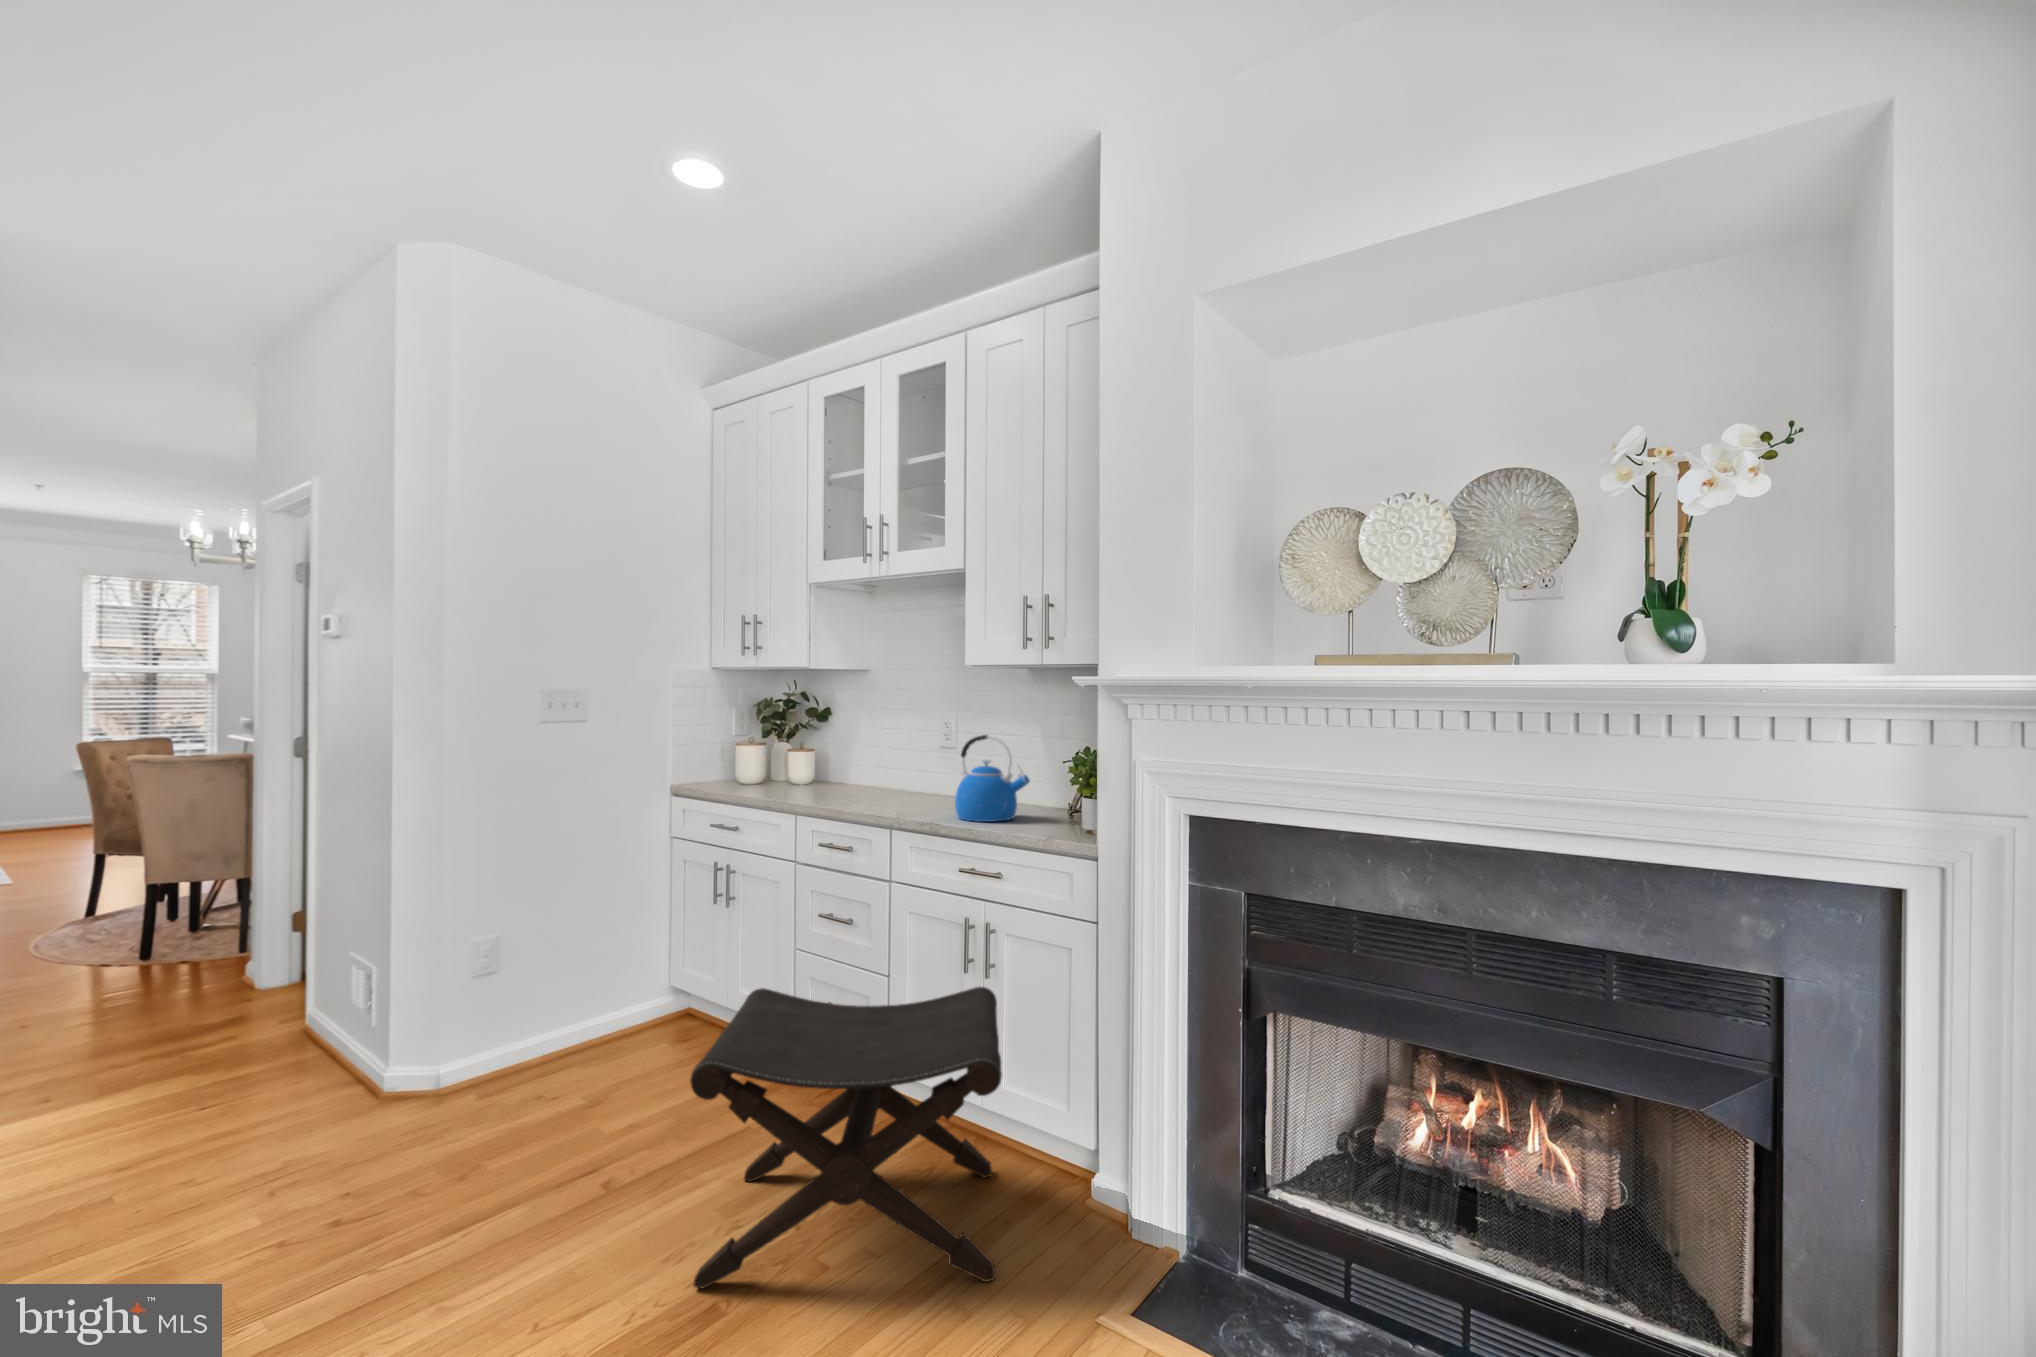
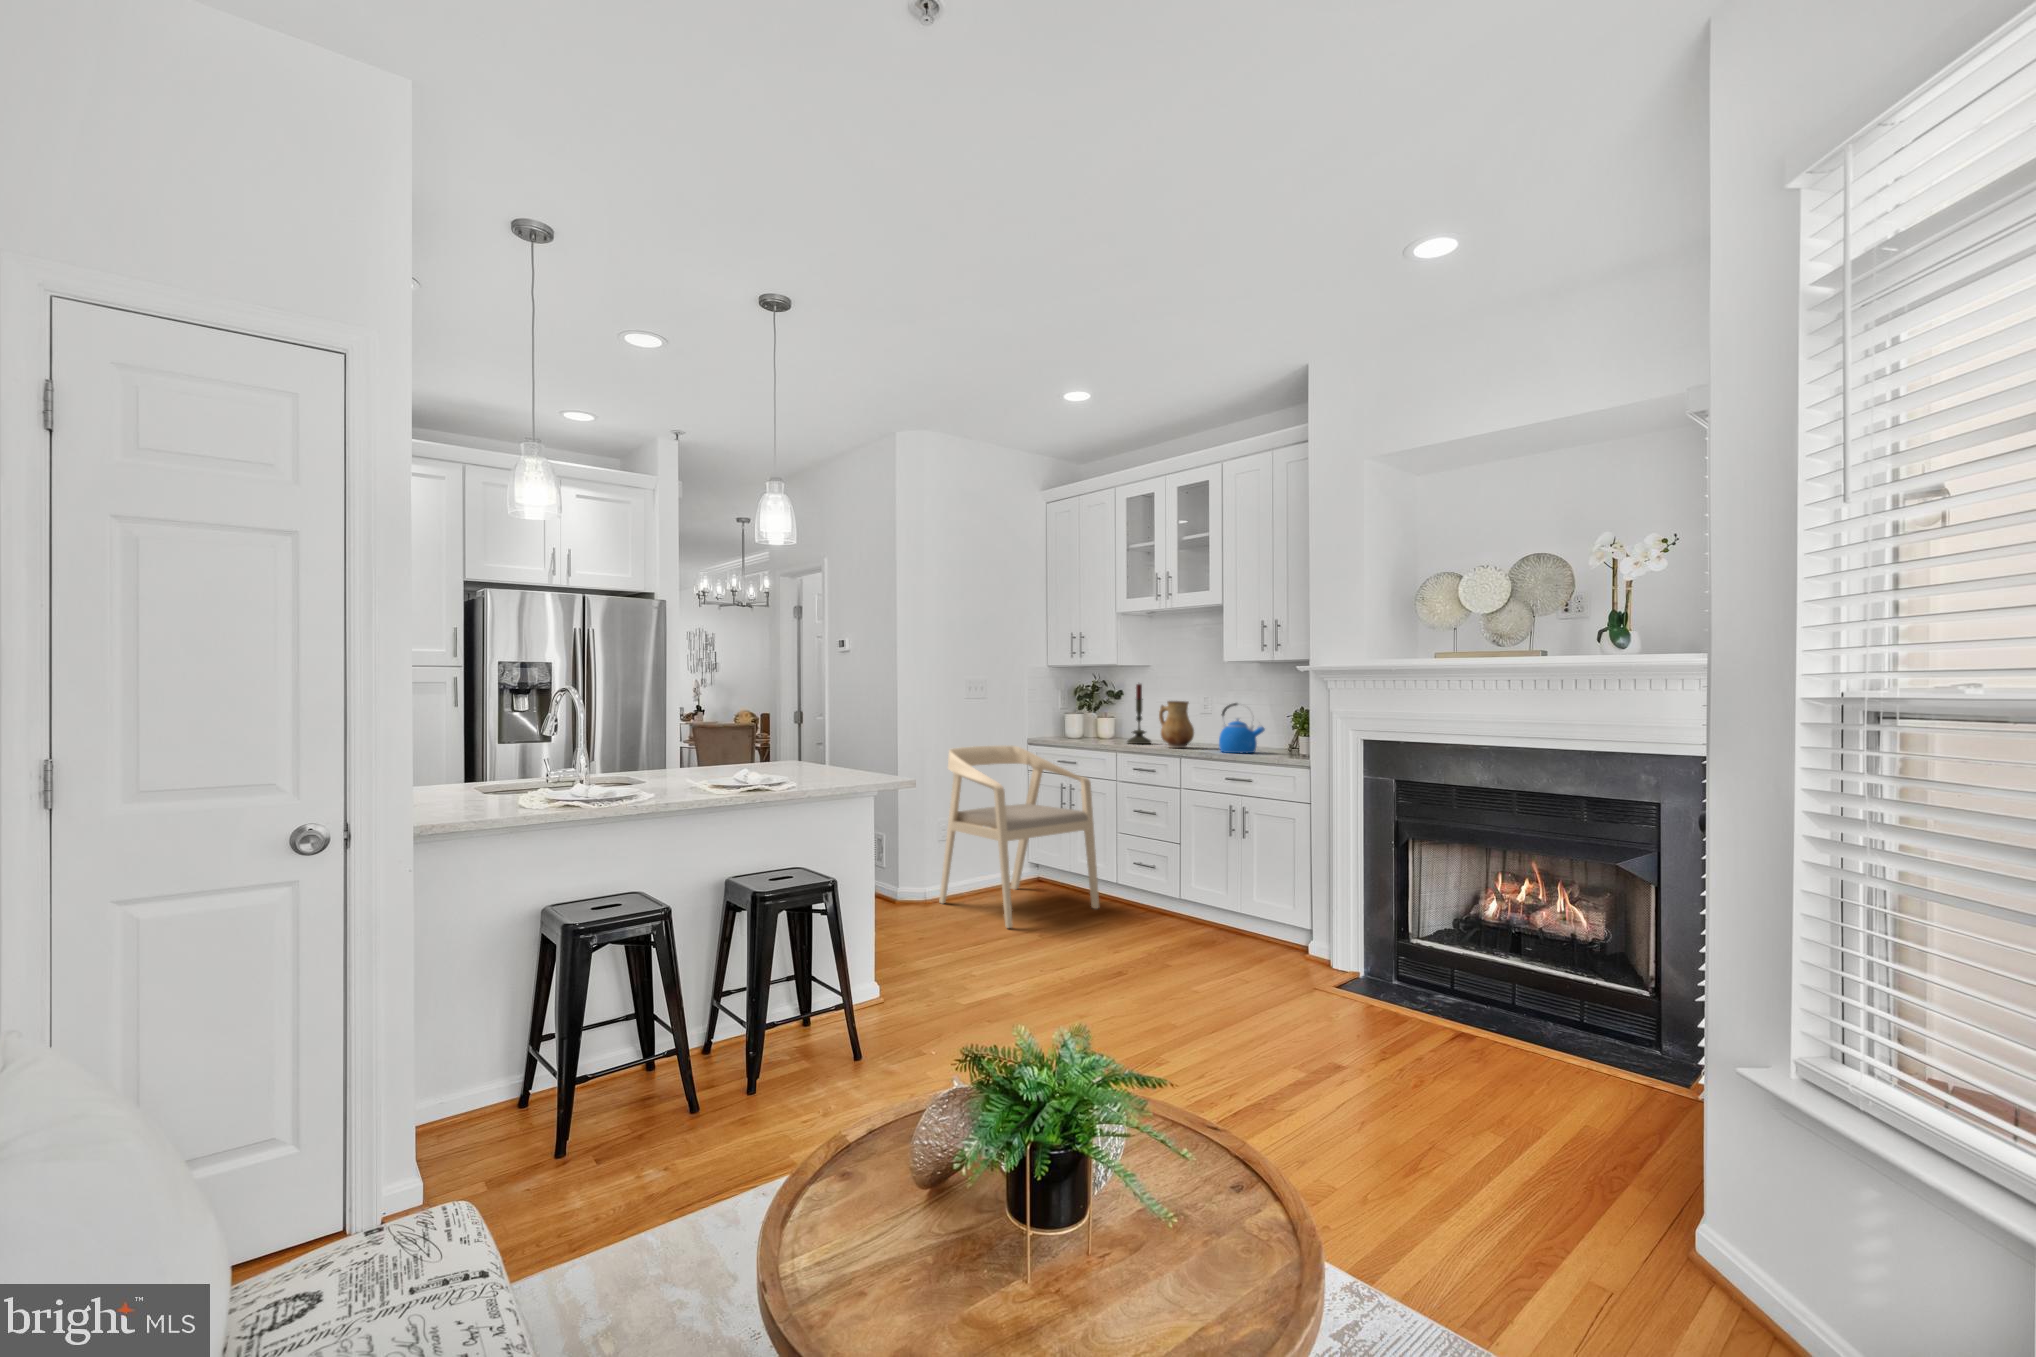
candle: none [821,696,861,798] -> present [1127,684,1151,744]
ceramic pitcher: none [866,729,922,809] -> present [1159,701,1194,748]
armchair: none [468,801,758,1161] -> present [939,745,1099,928]
footstool: present [690,987,1002,1288] -> none [1106,838,1263,976]

